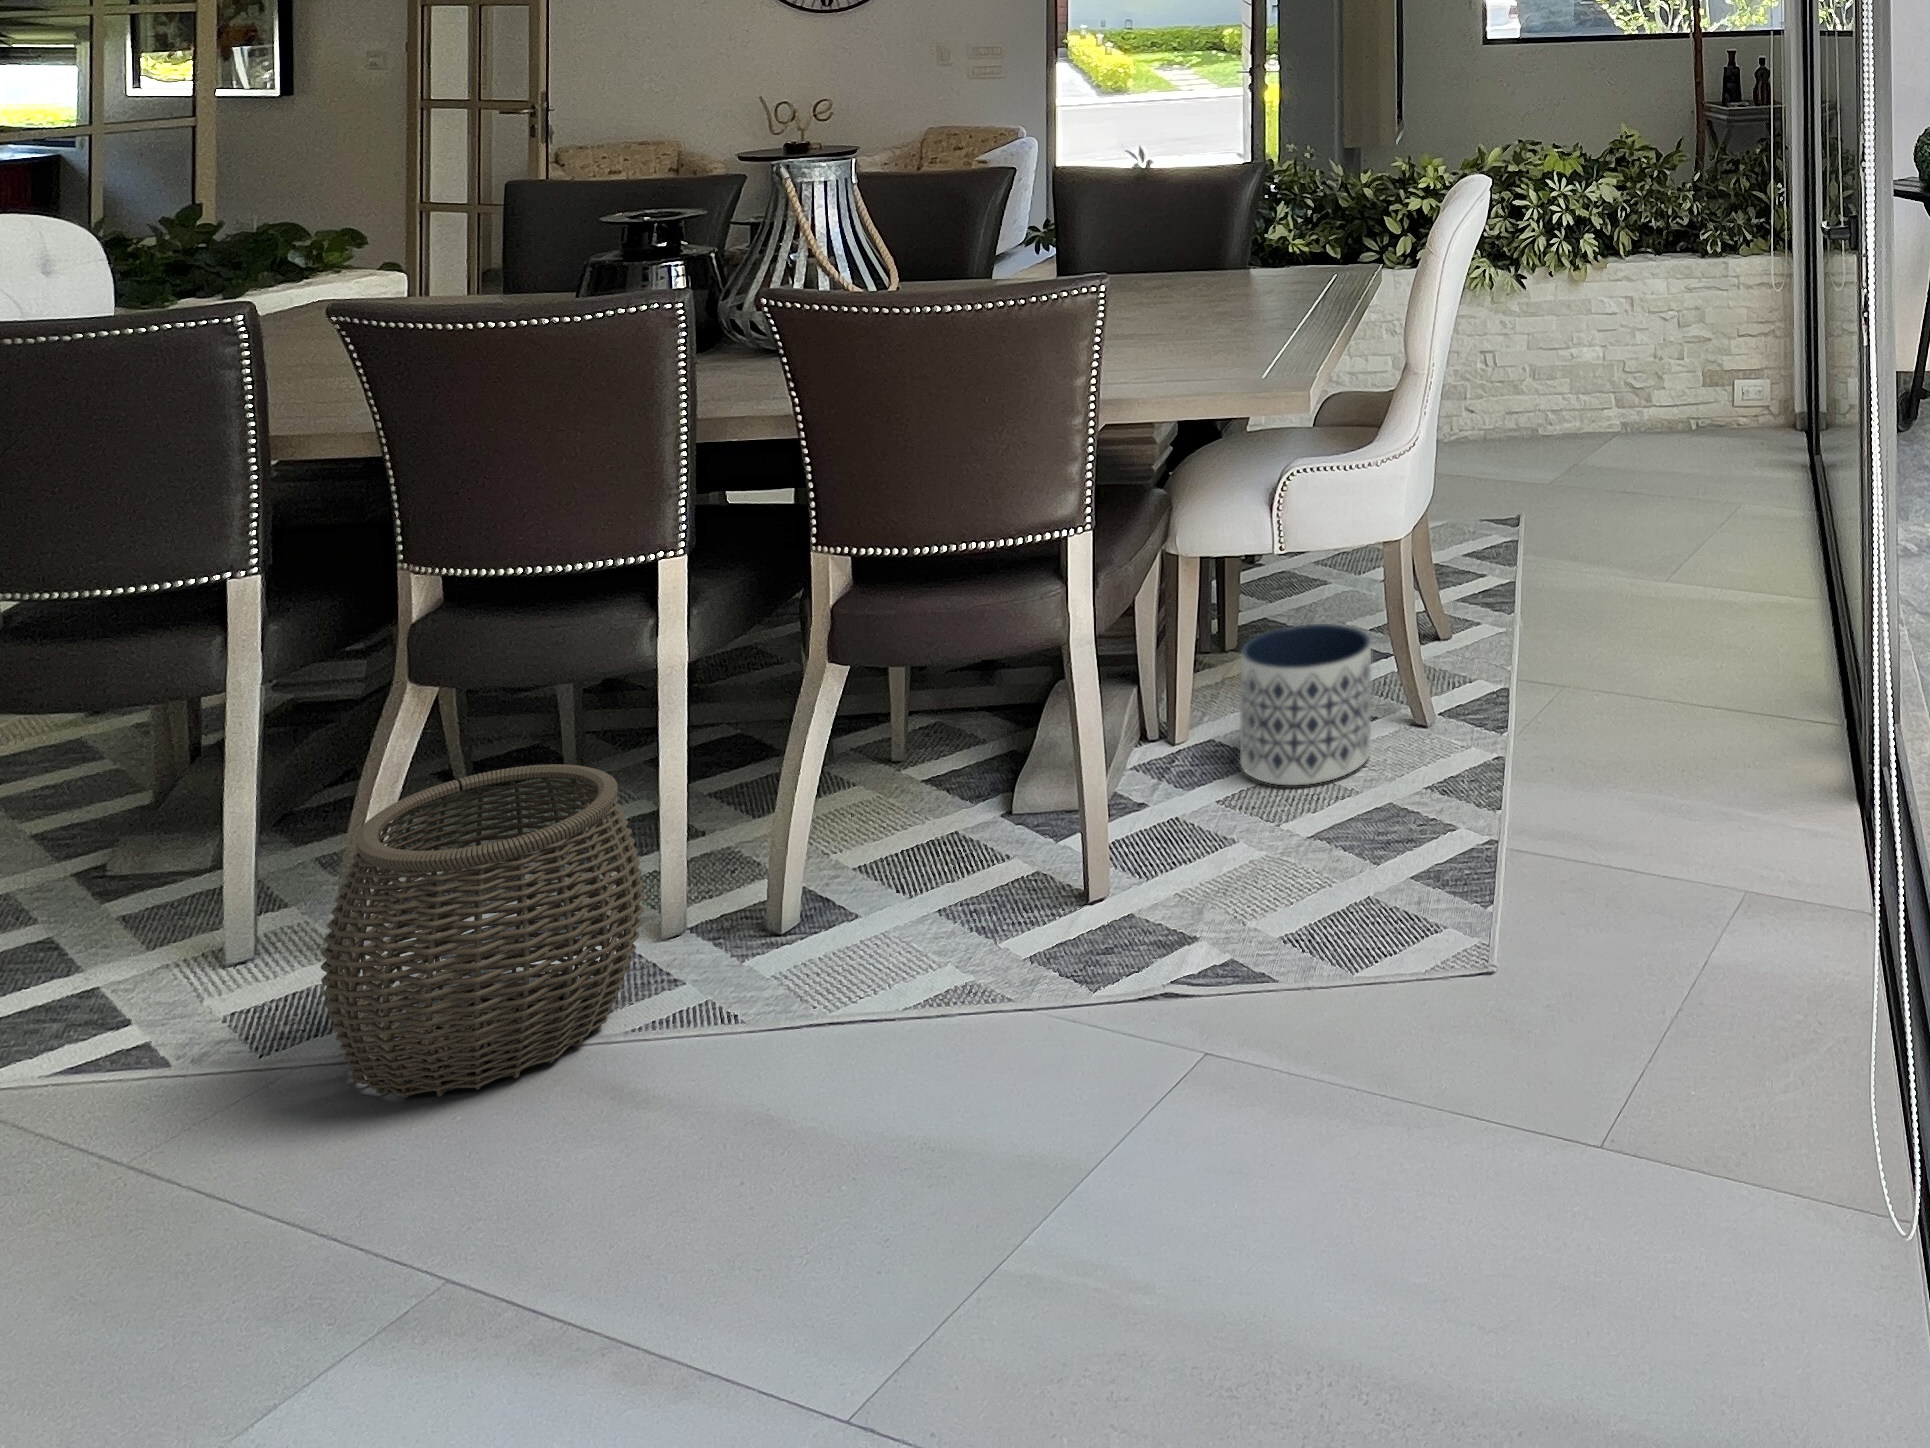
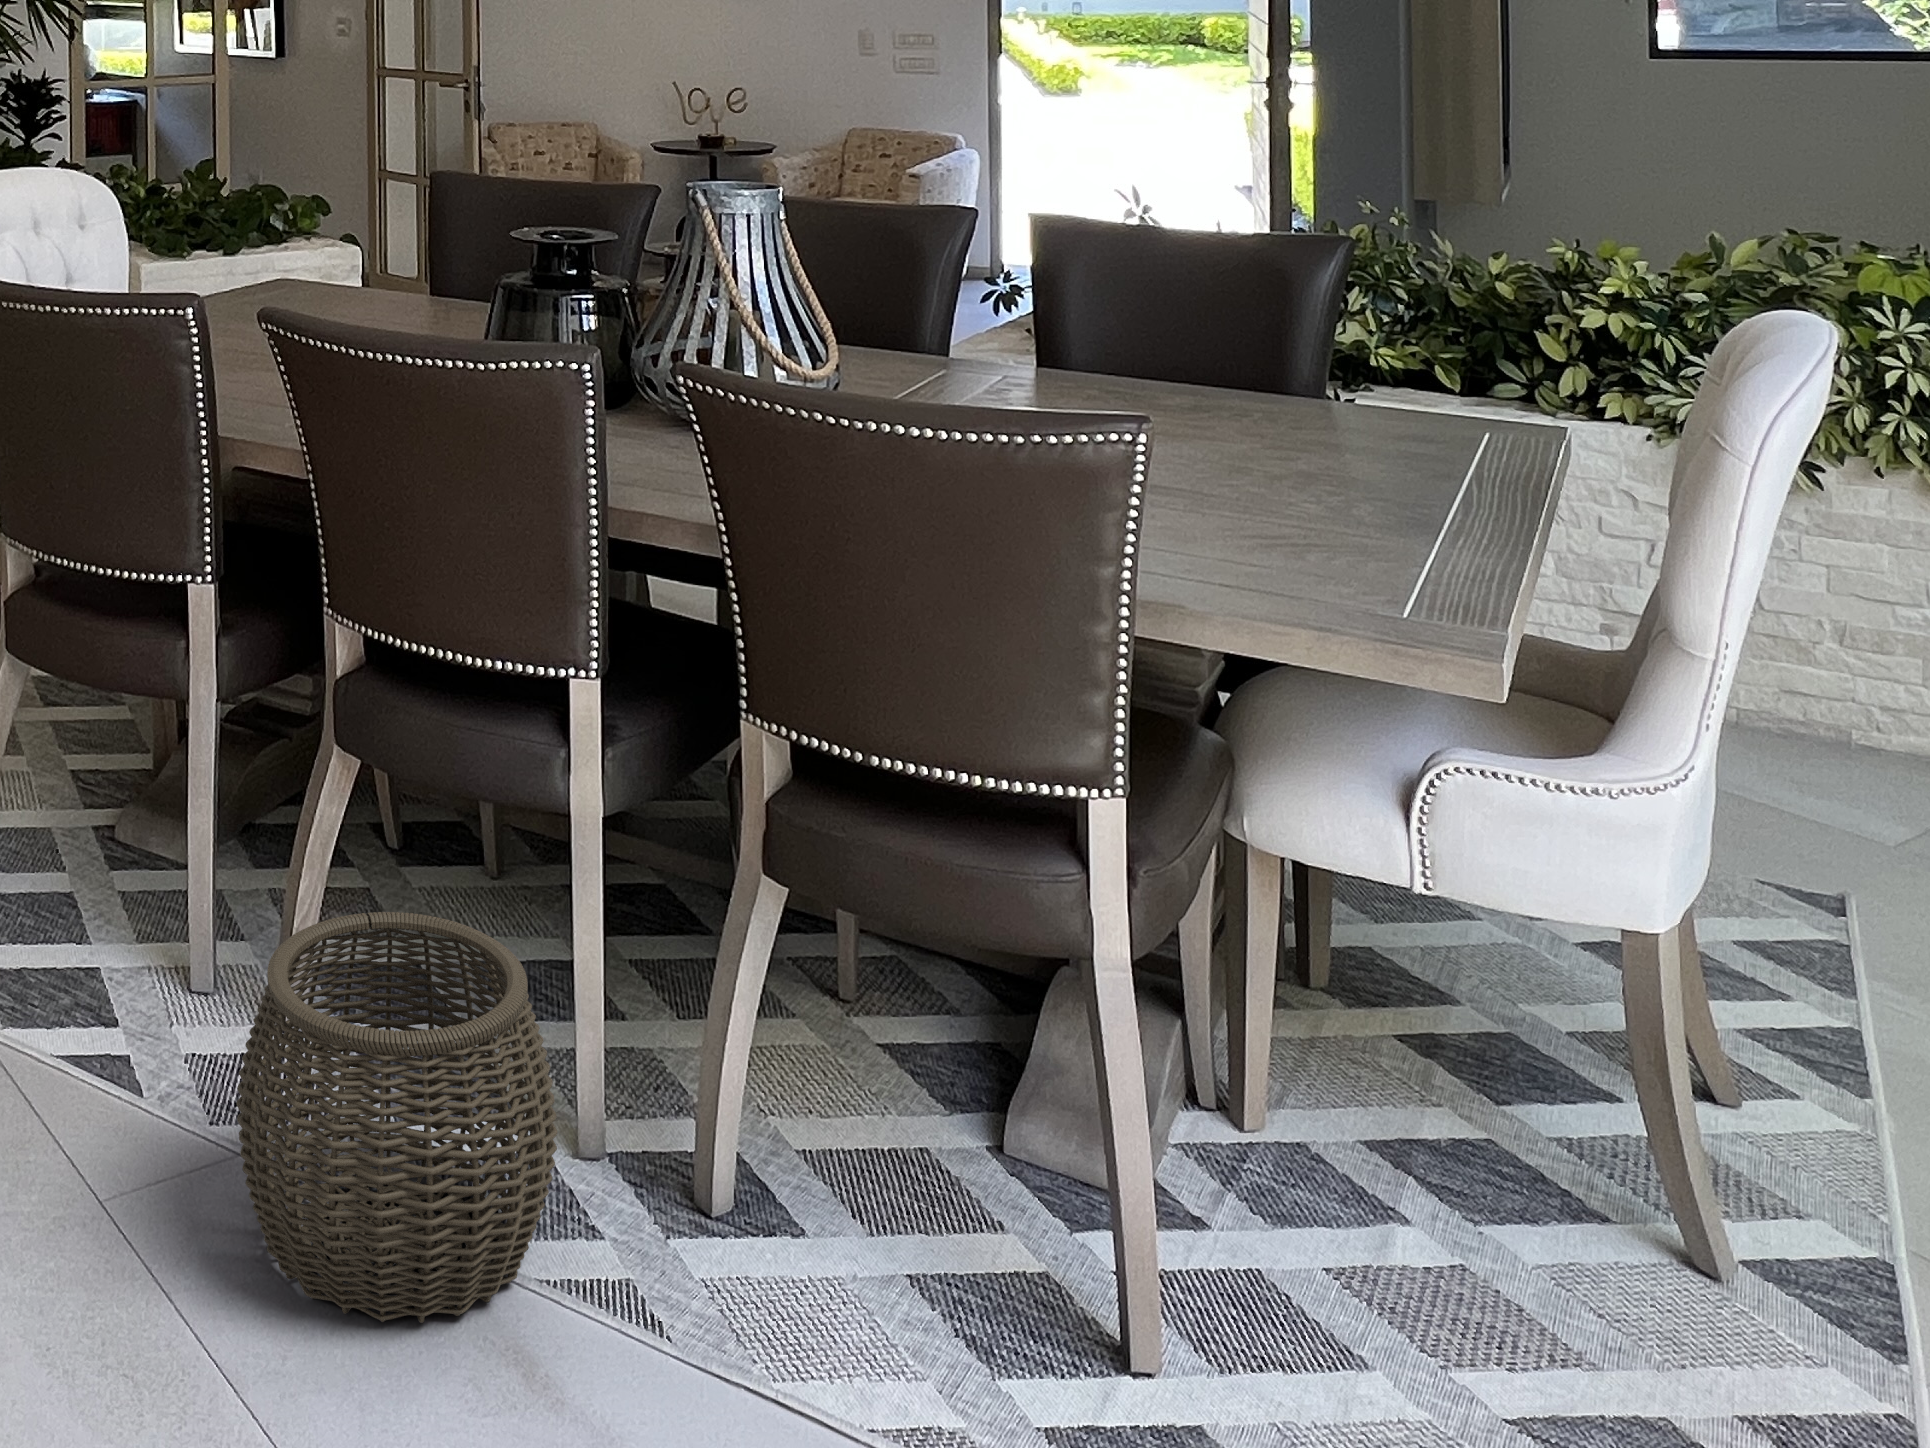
planter: present [1240,624,1371,785] -> none [1333,958,1559,1236]

